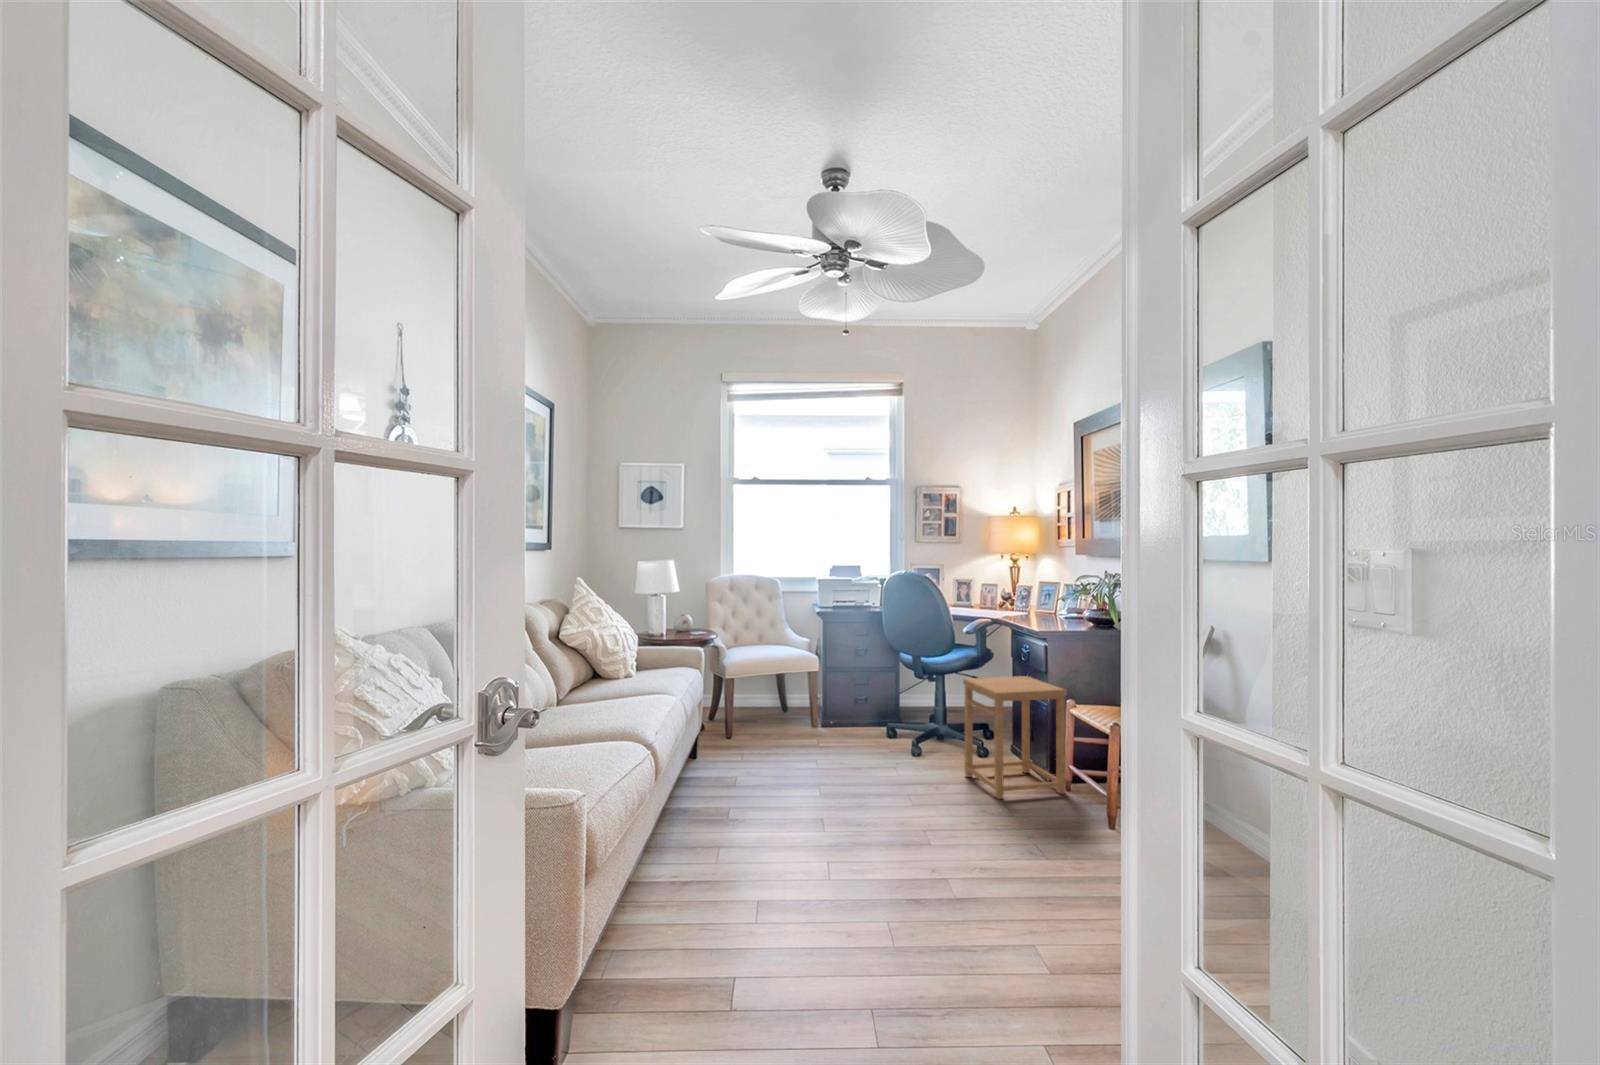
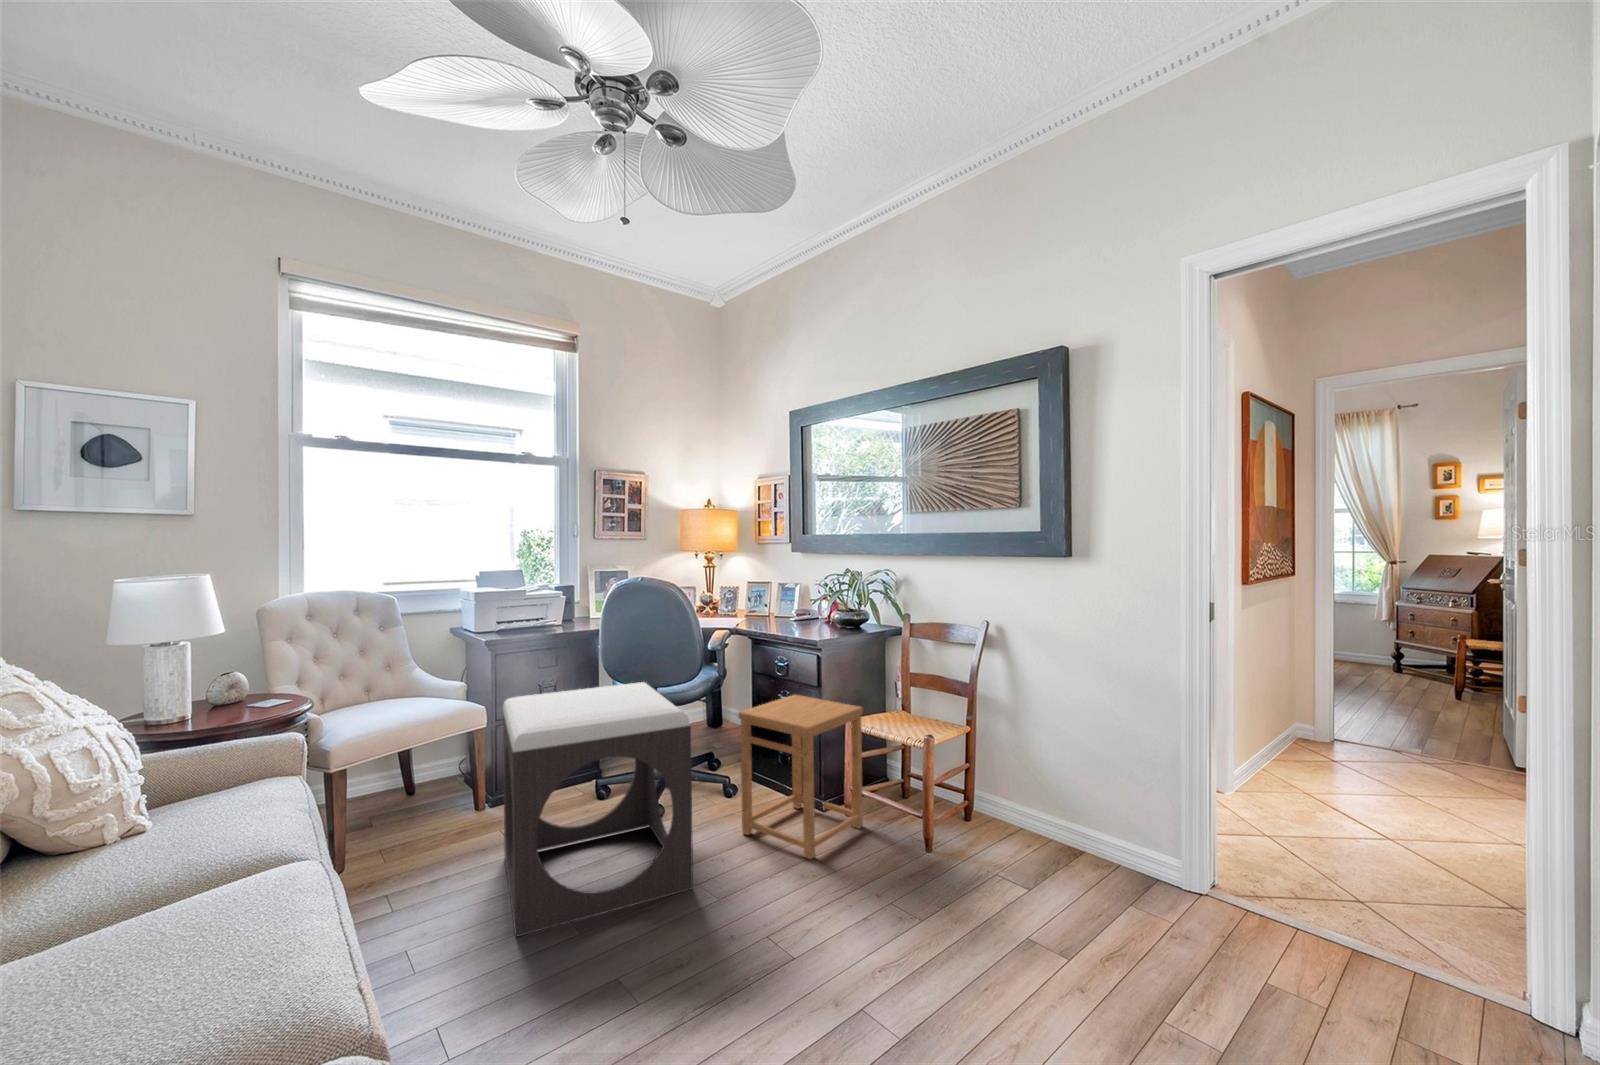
footstool: none [787,645,907,792] -> present [503,682,693,937]

